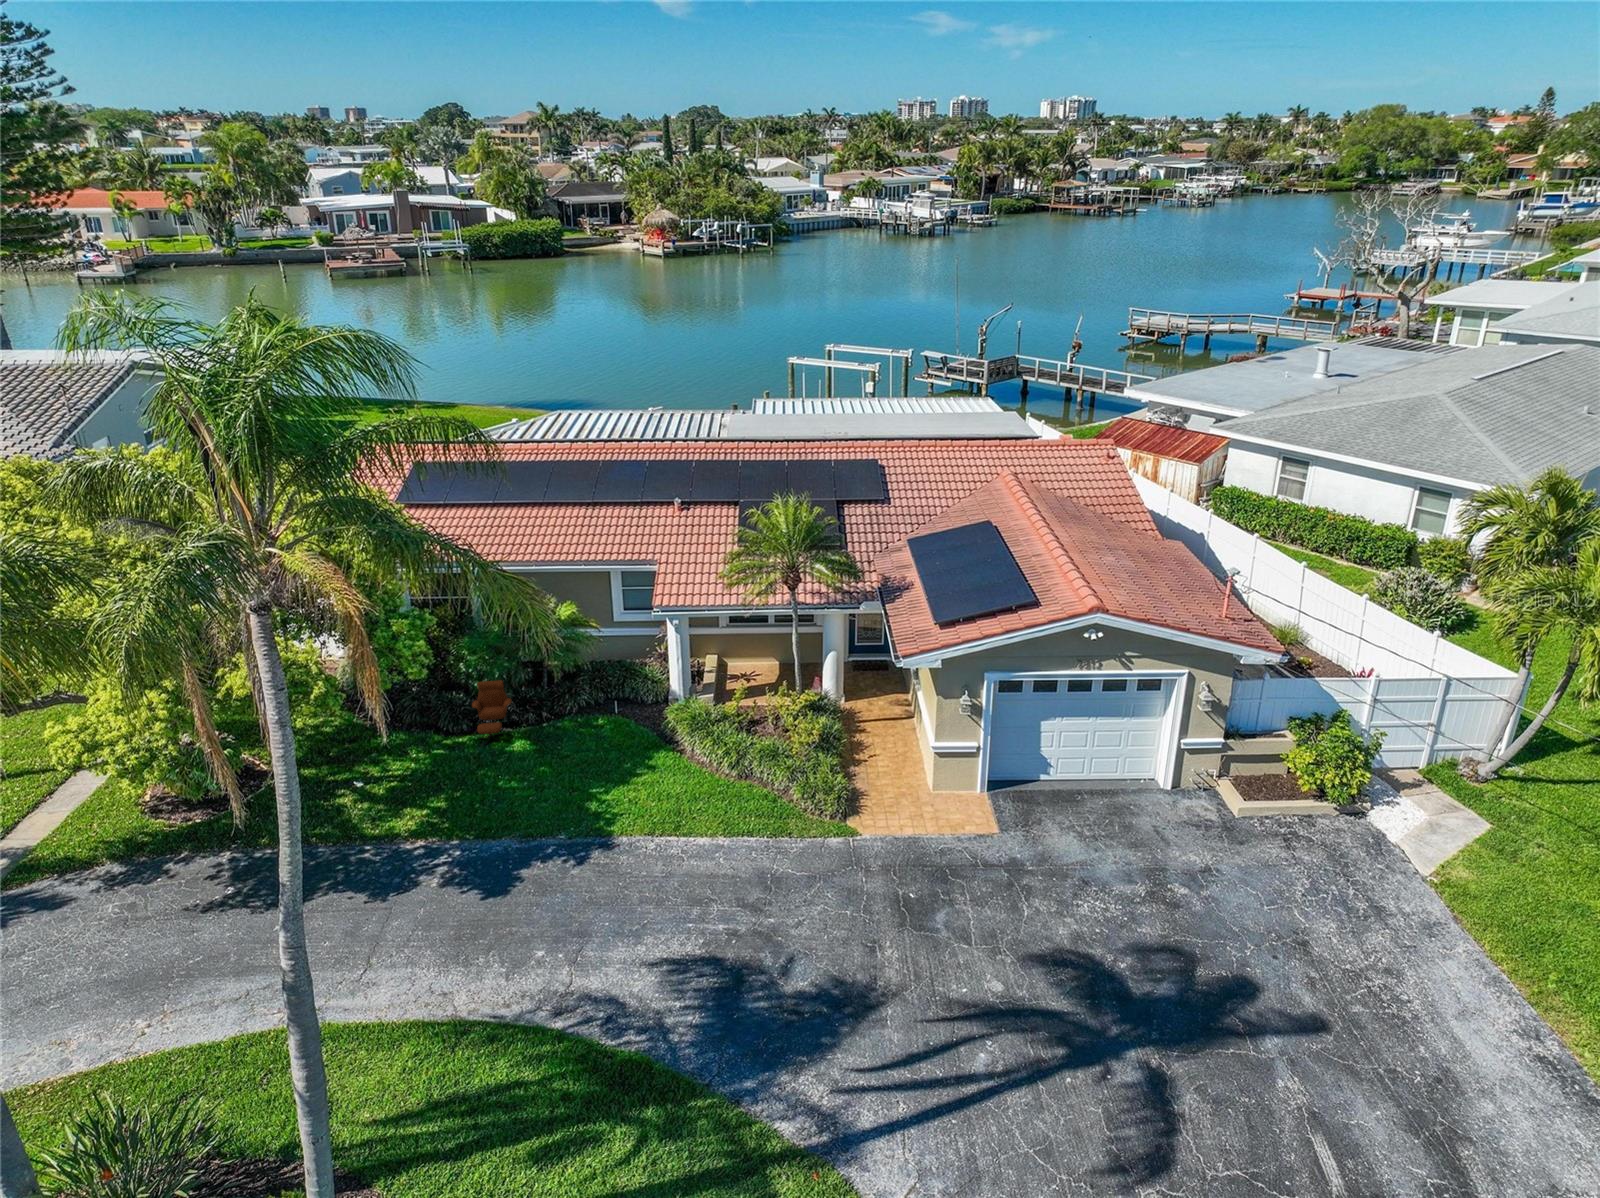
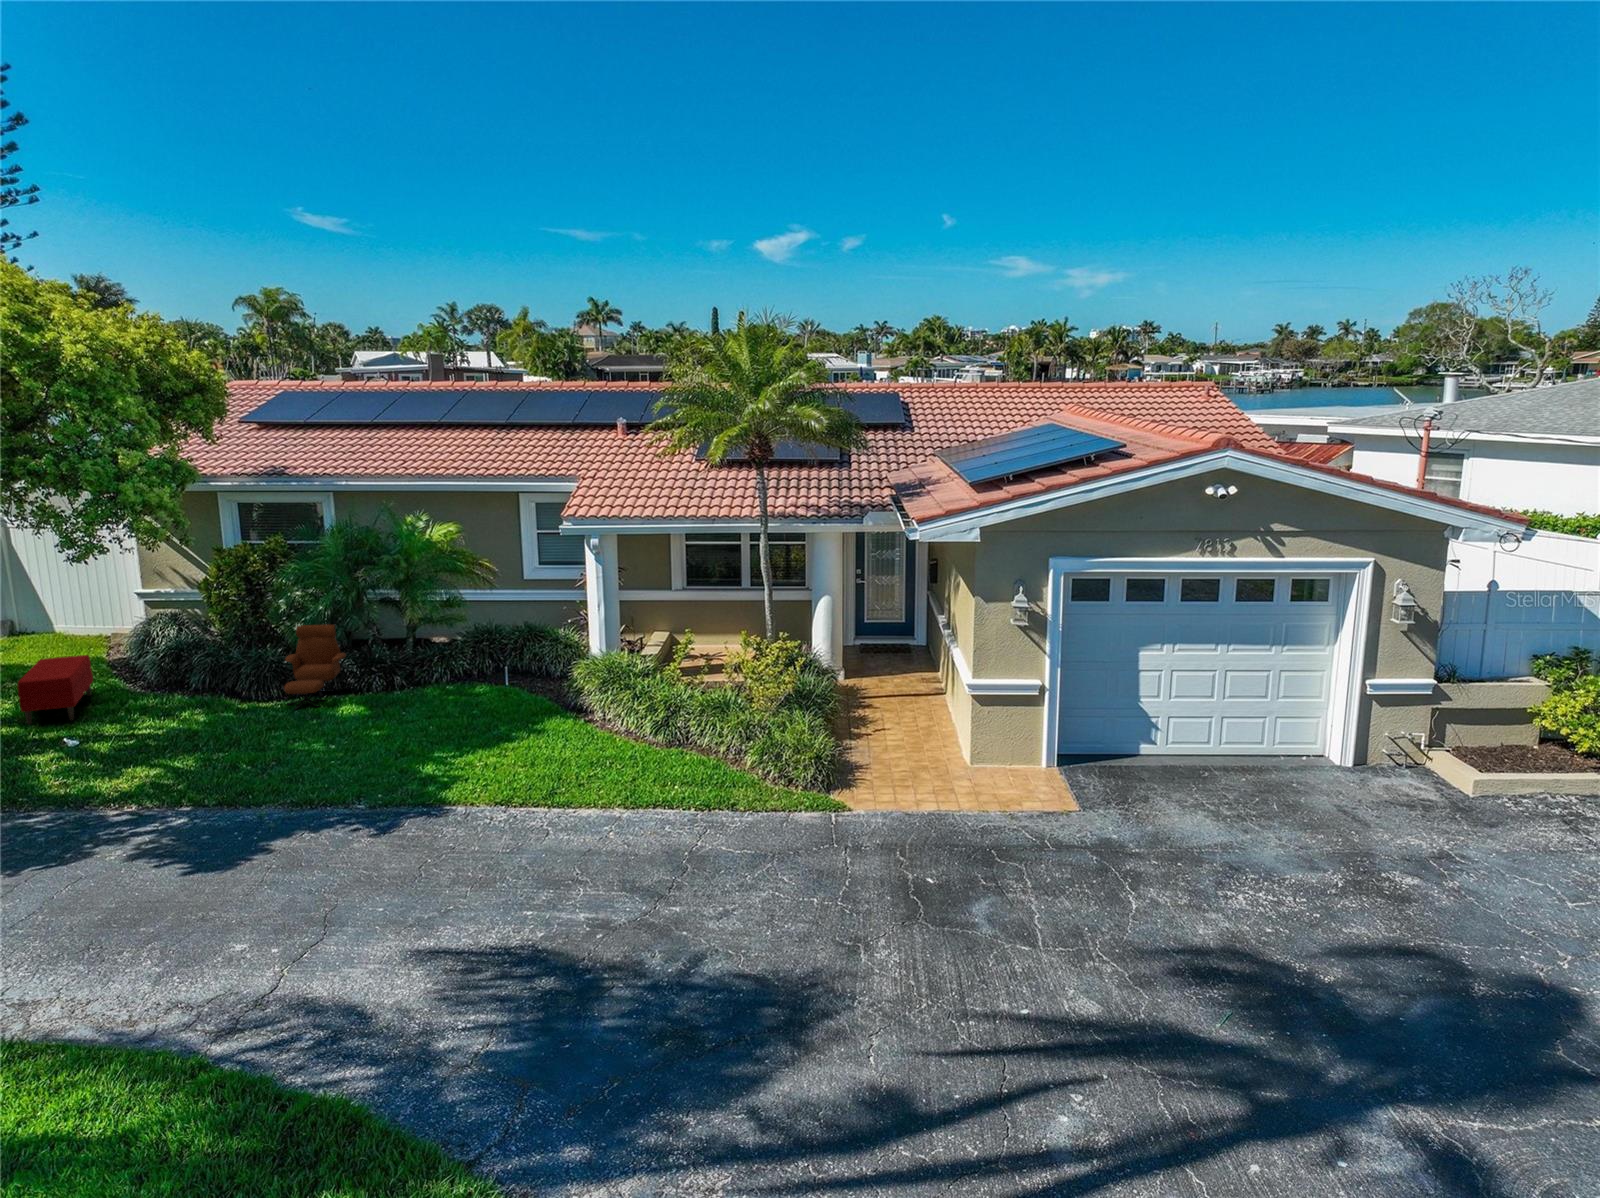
bench: none [306,706,343,764] -> present [17,655,93,725]

